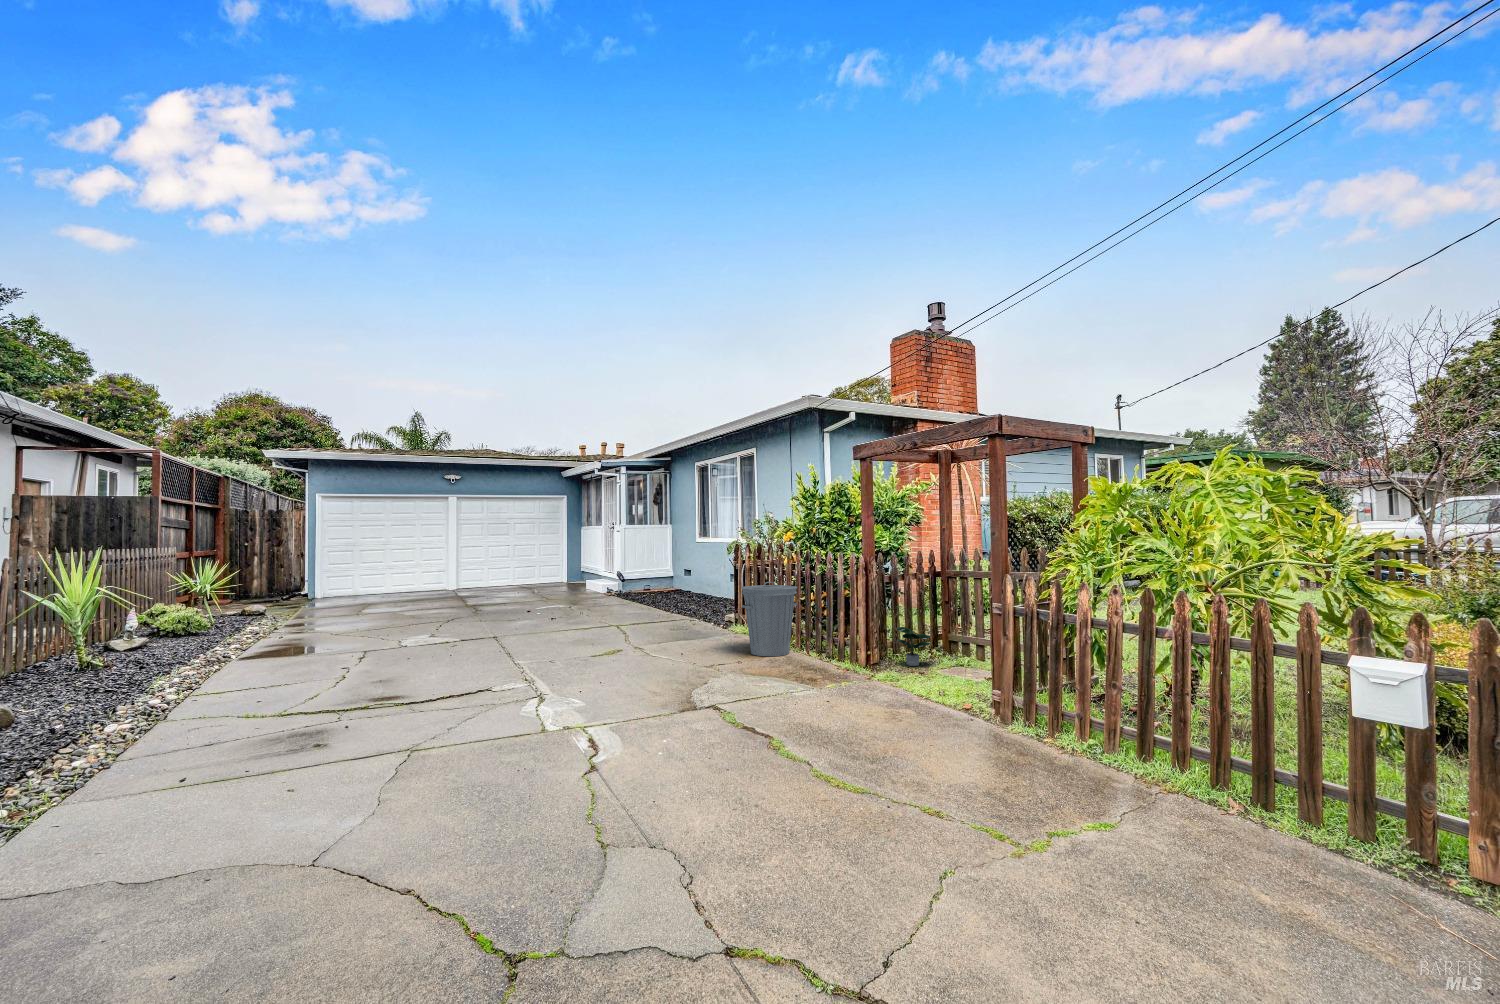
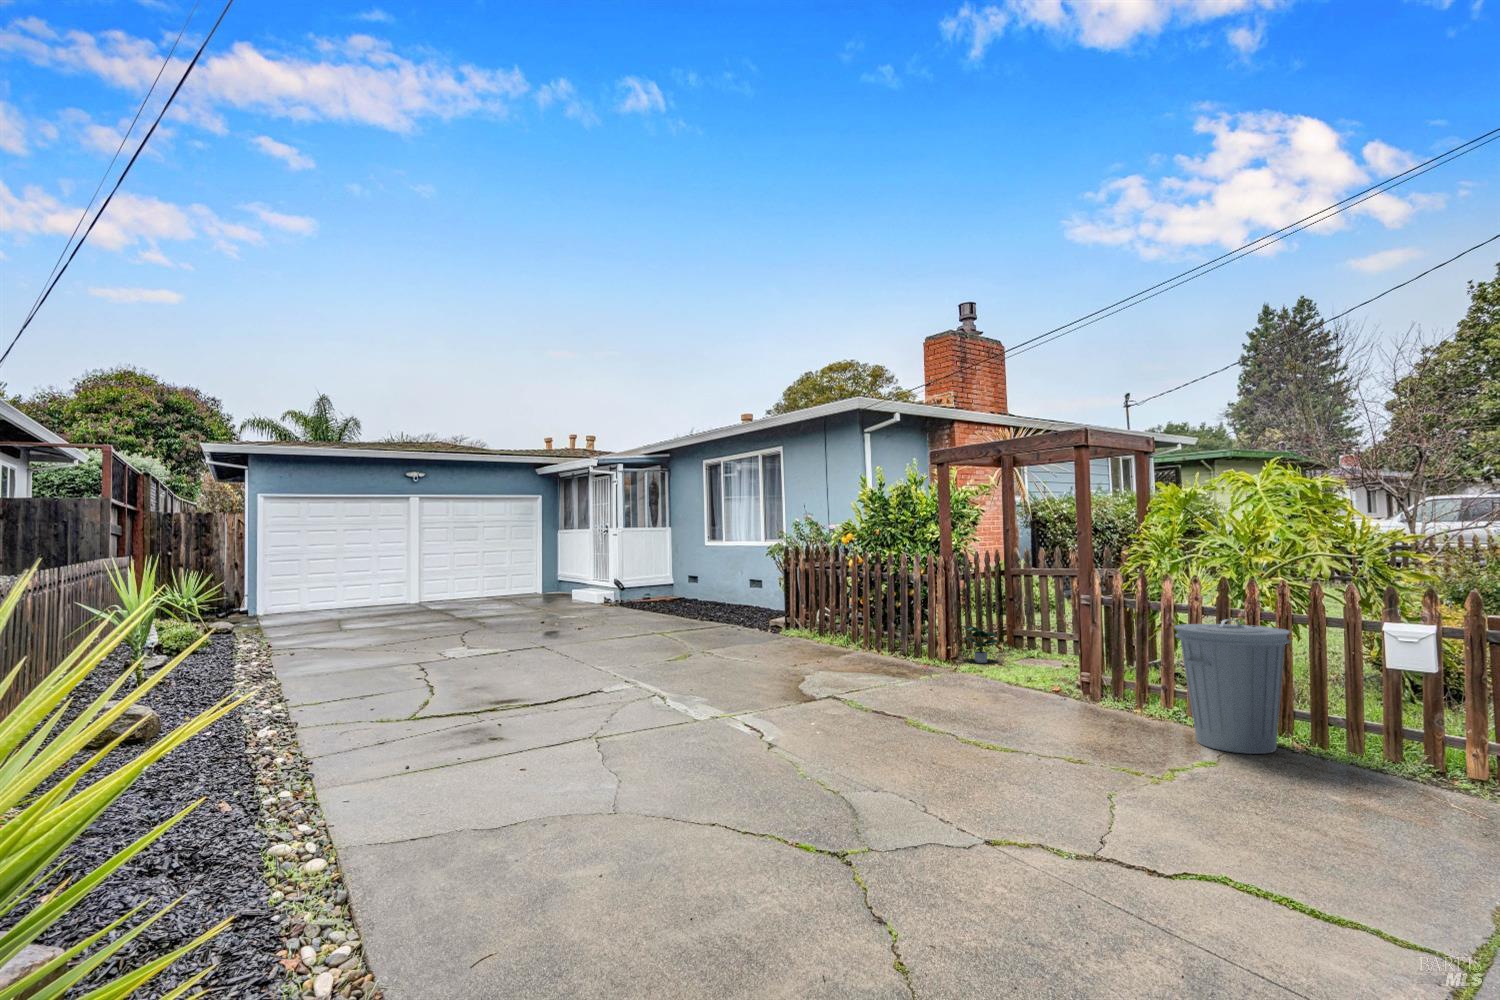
trash can: present [742,582,797,656] -> present [1174,619,1290,754]

